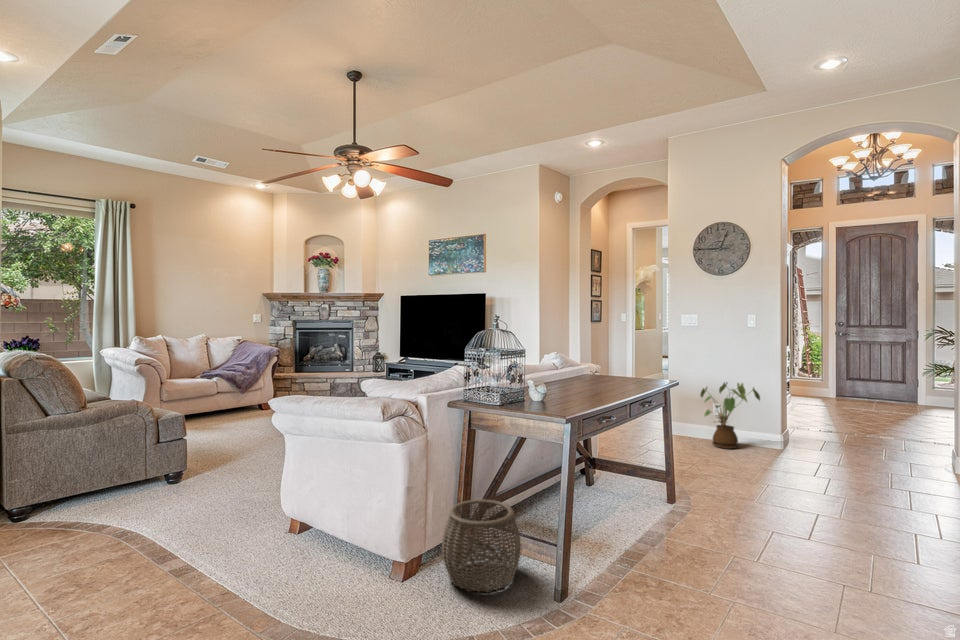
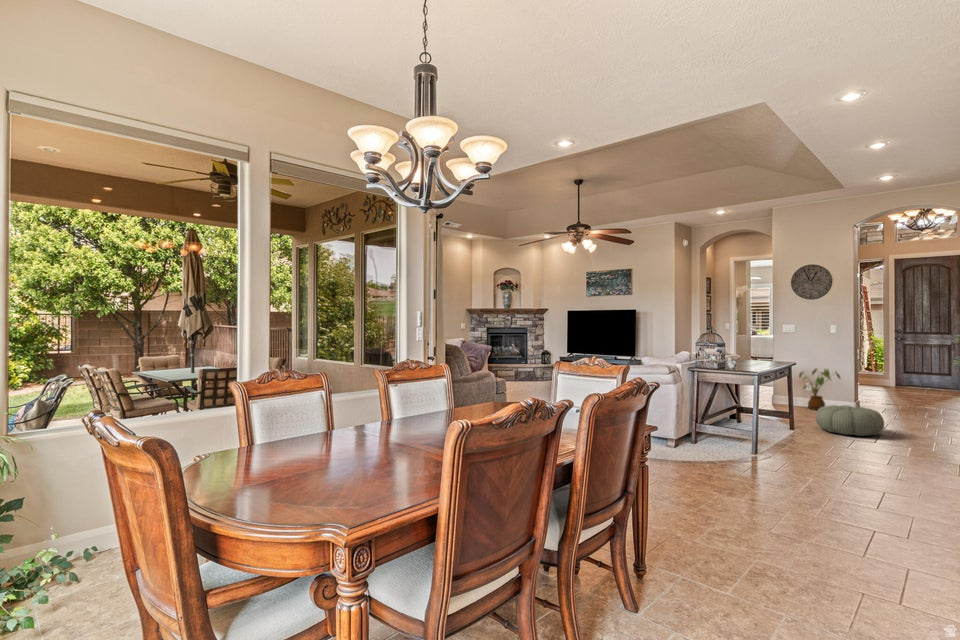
pouf: none [711,458,828,523] -> present [816,405,885,436]
woven basket: present [442,499,521,592] -> none [692,413,732,450]

